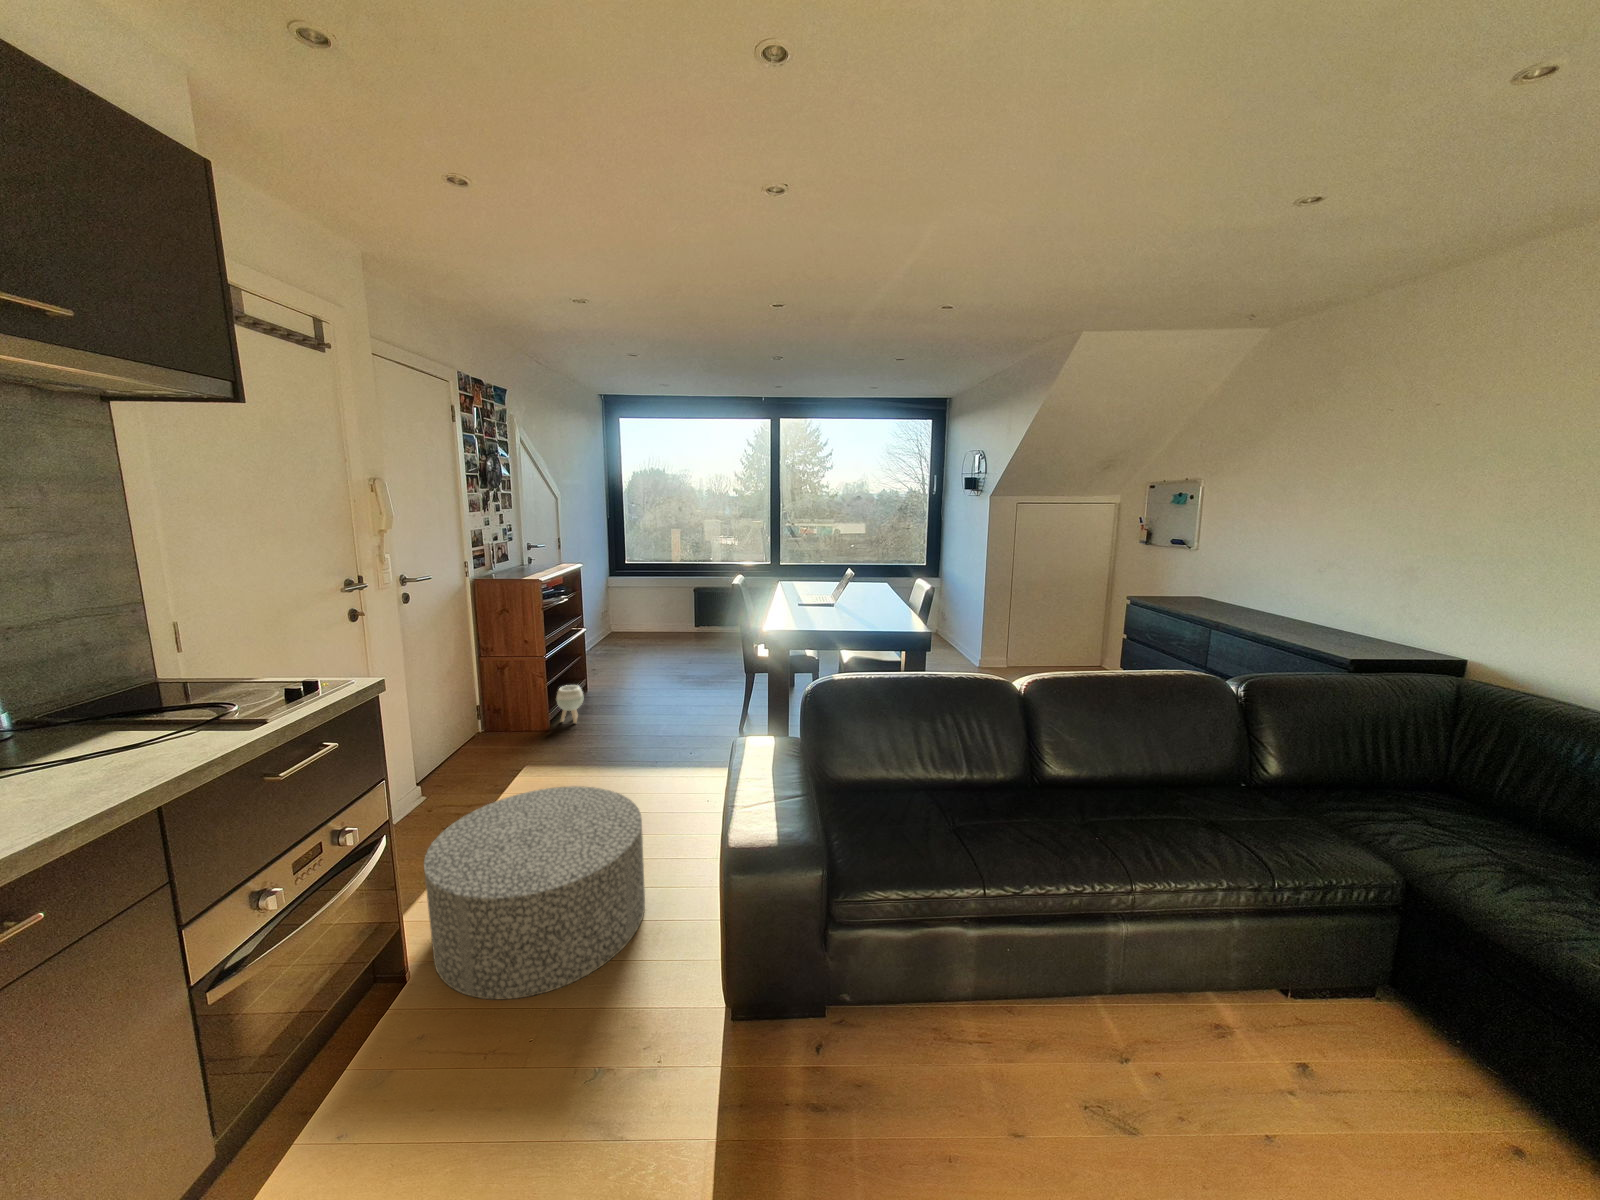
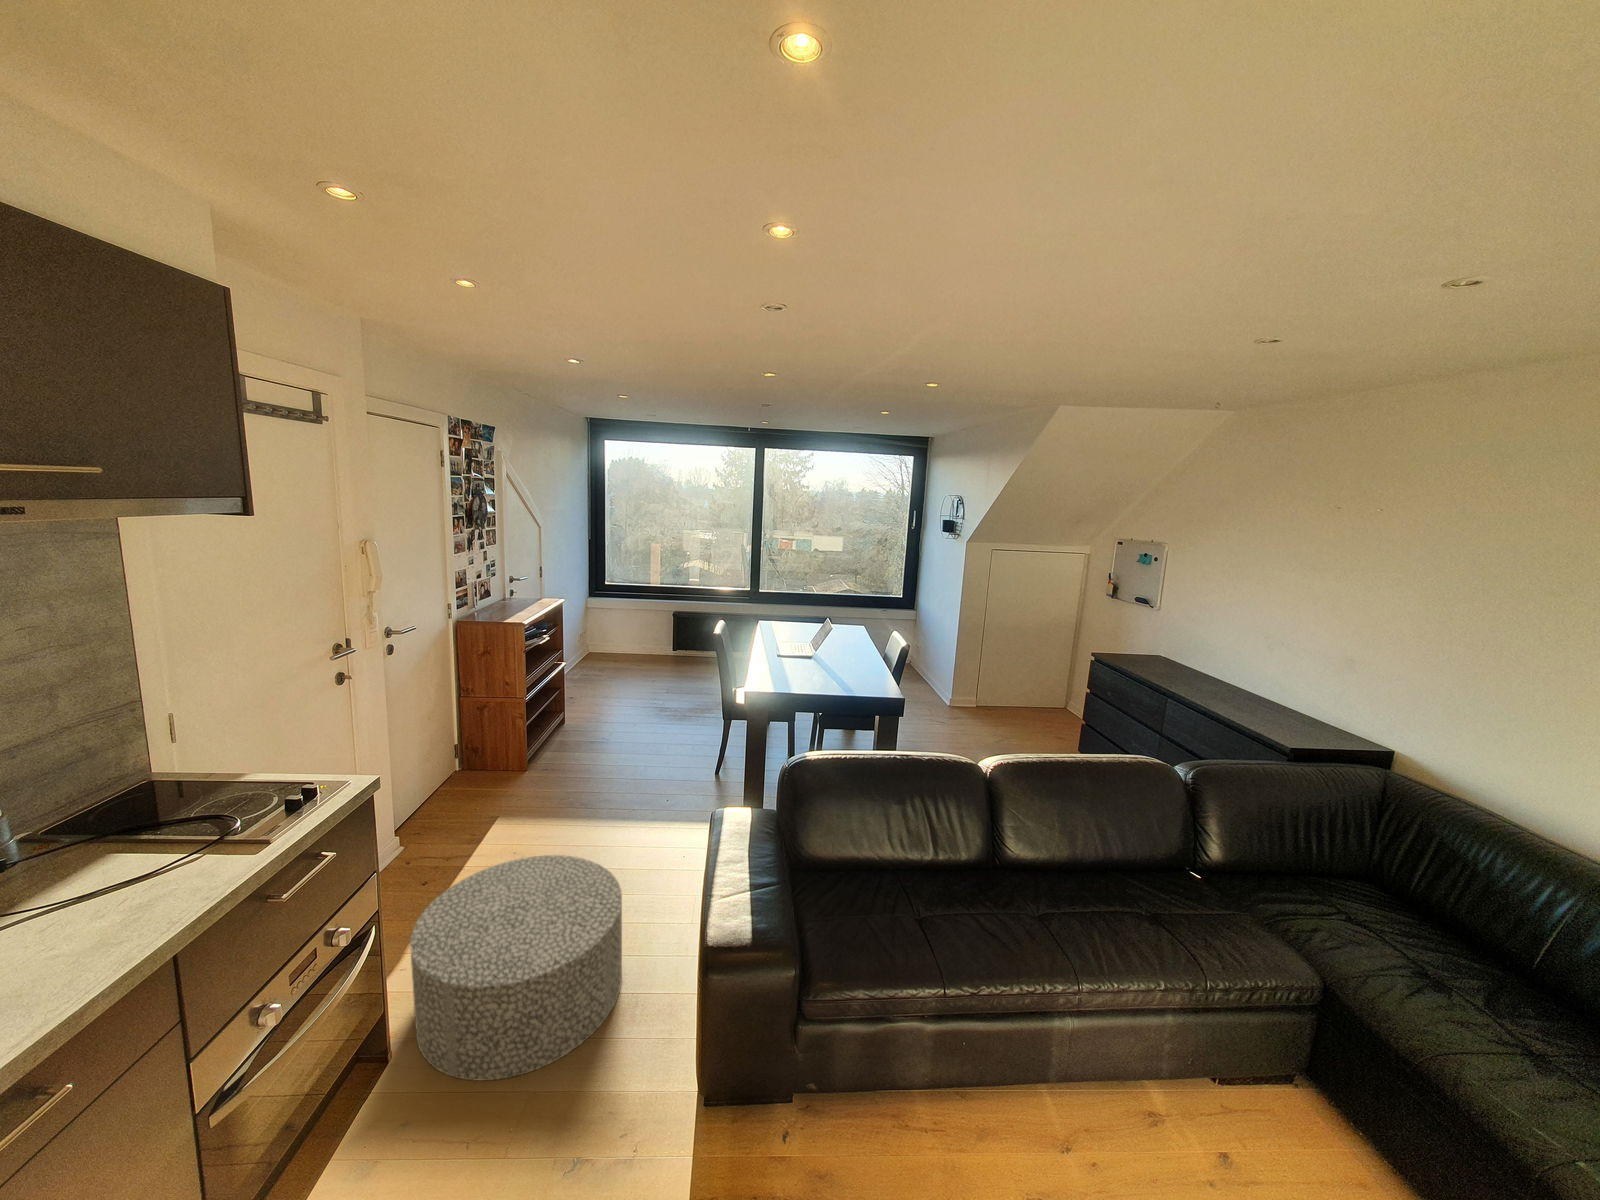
planter: present [557,685,583,723] -> none [534,725,561,765]

